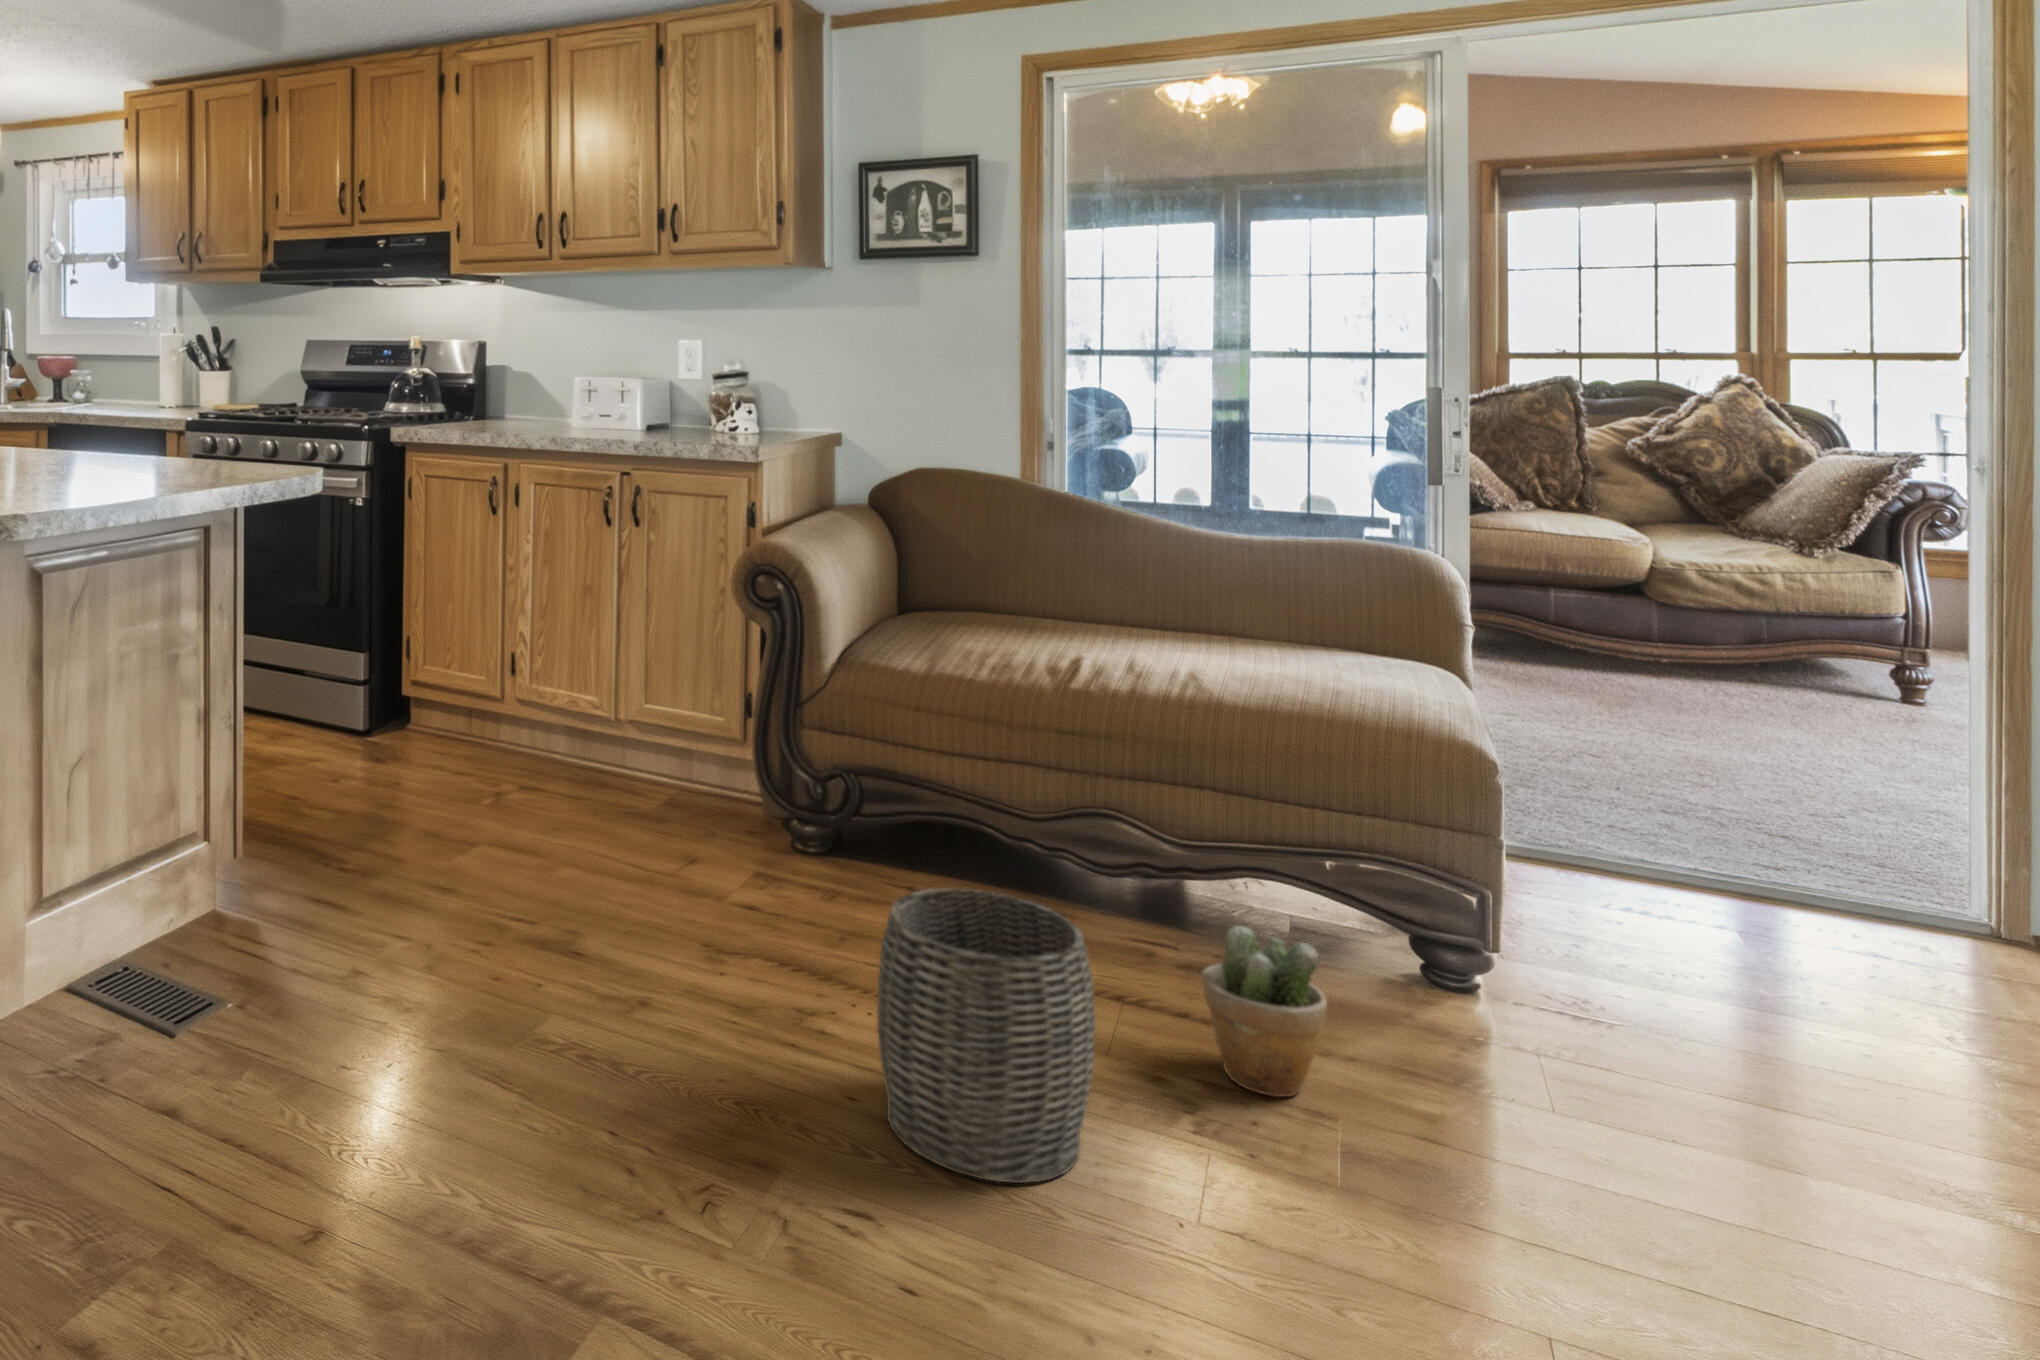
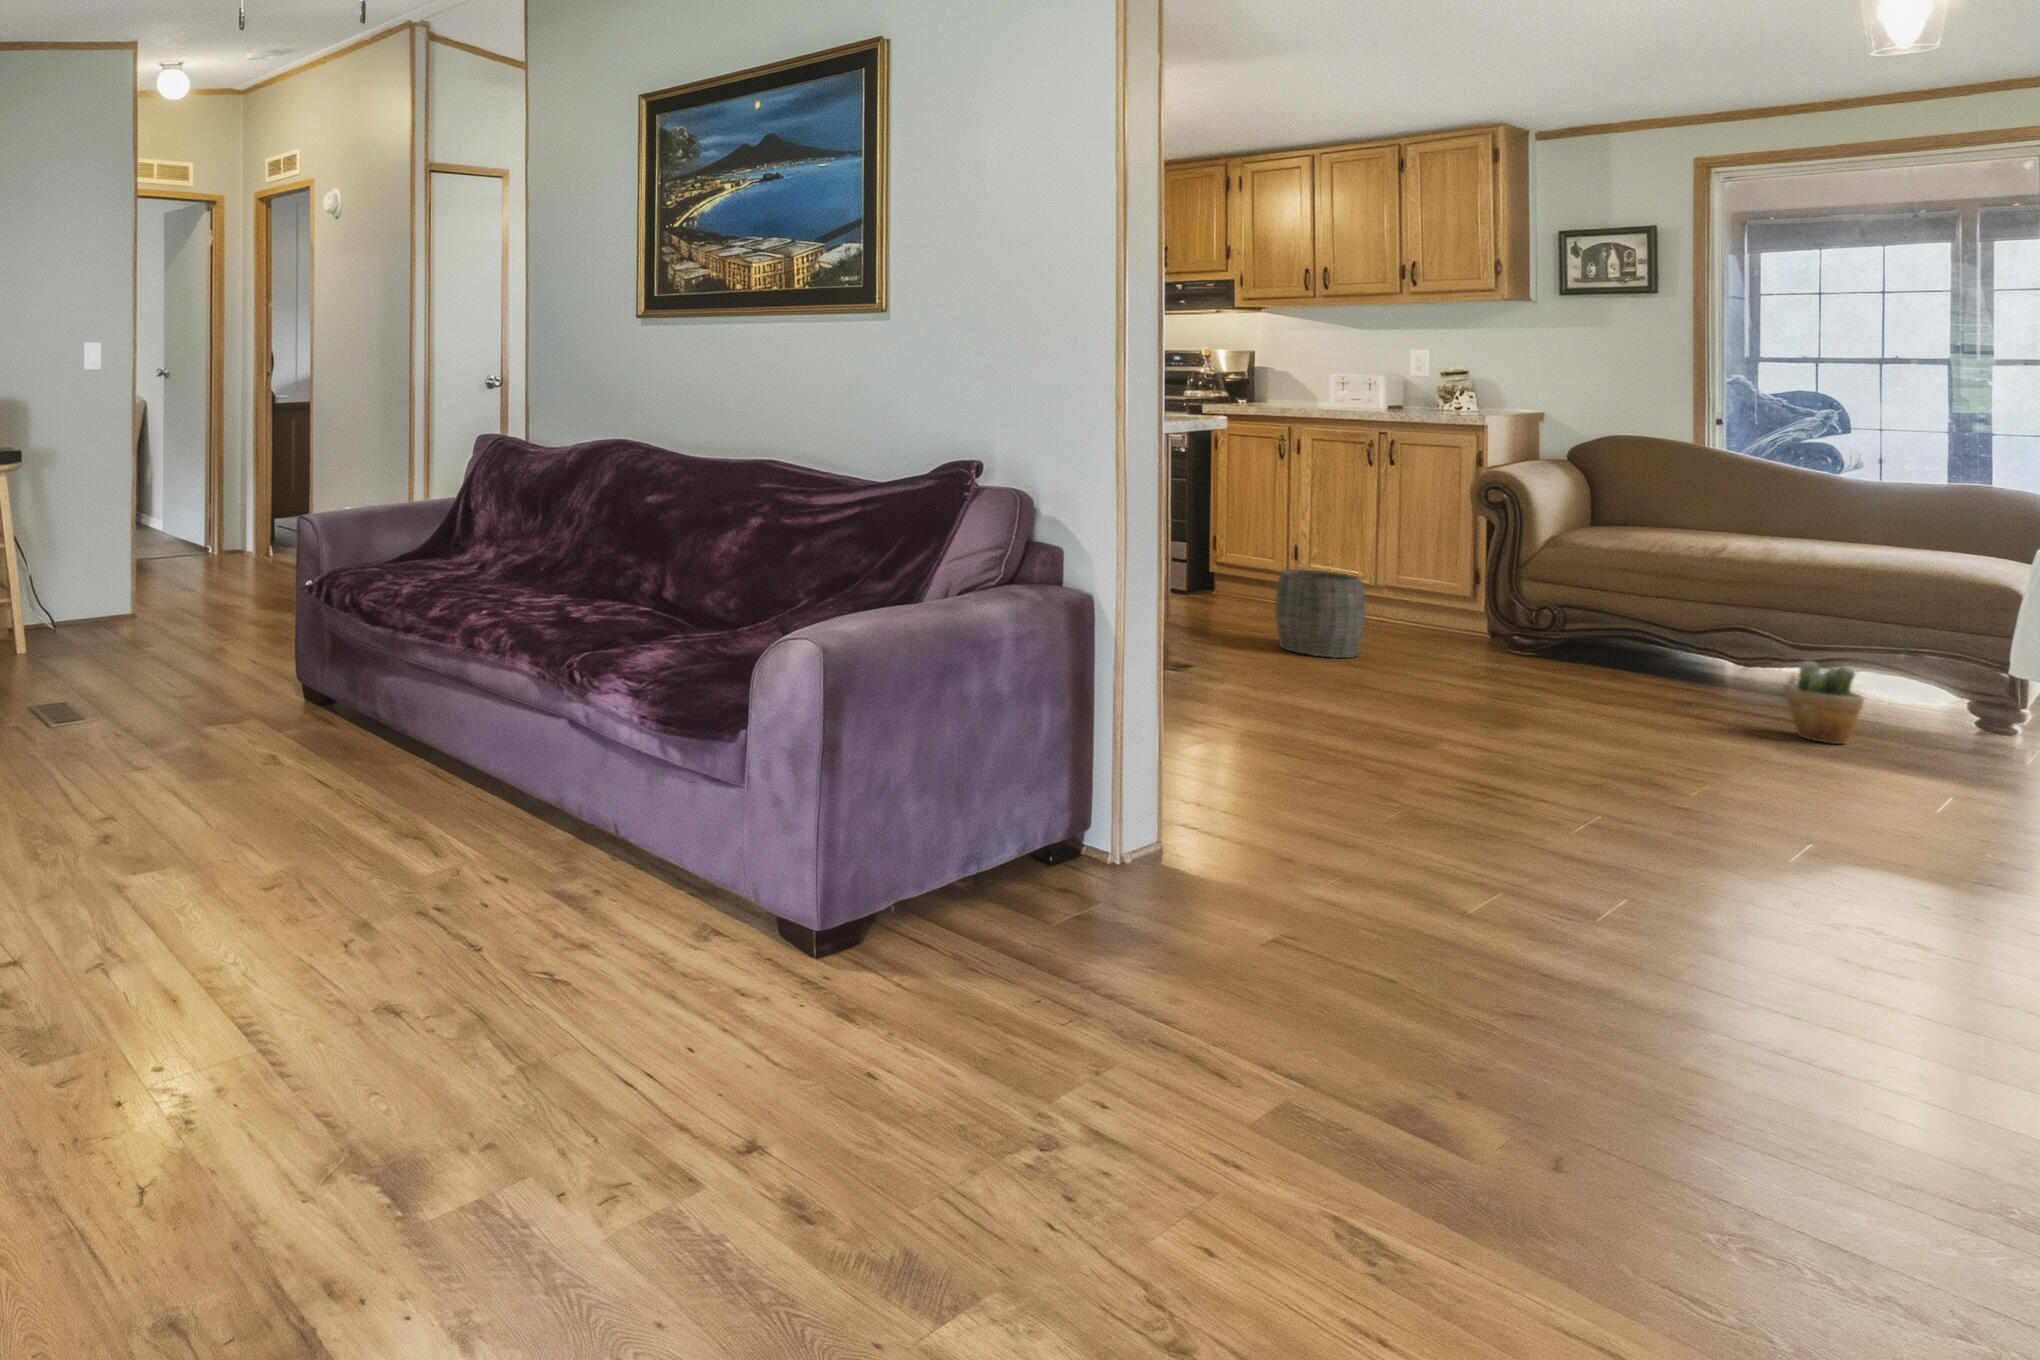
woven basket: present [877,888,1095,1183] -> present [1275,569,1365,658]

